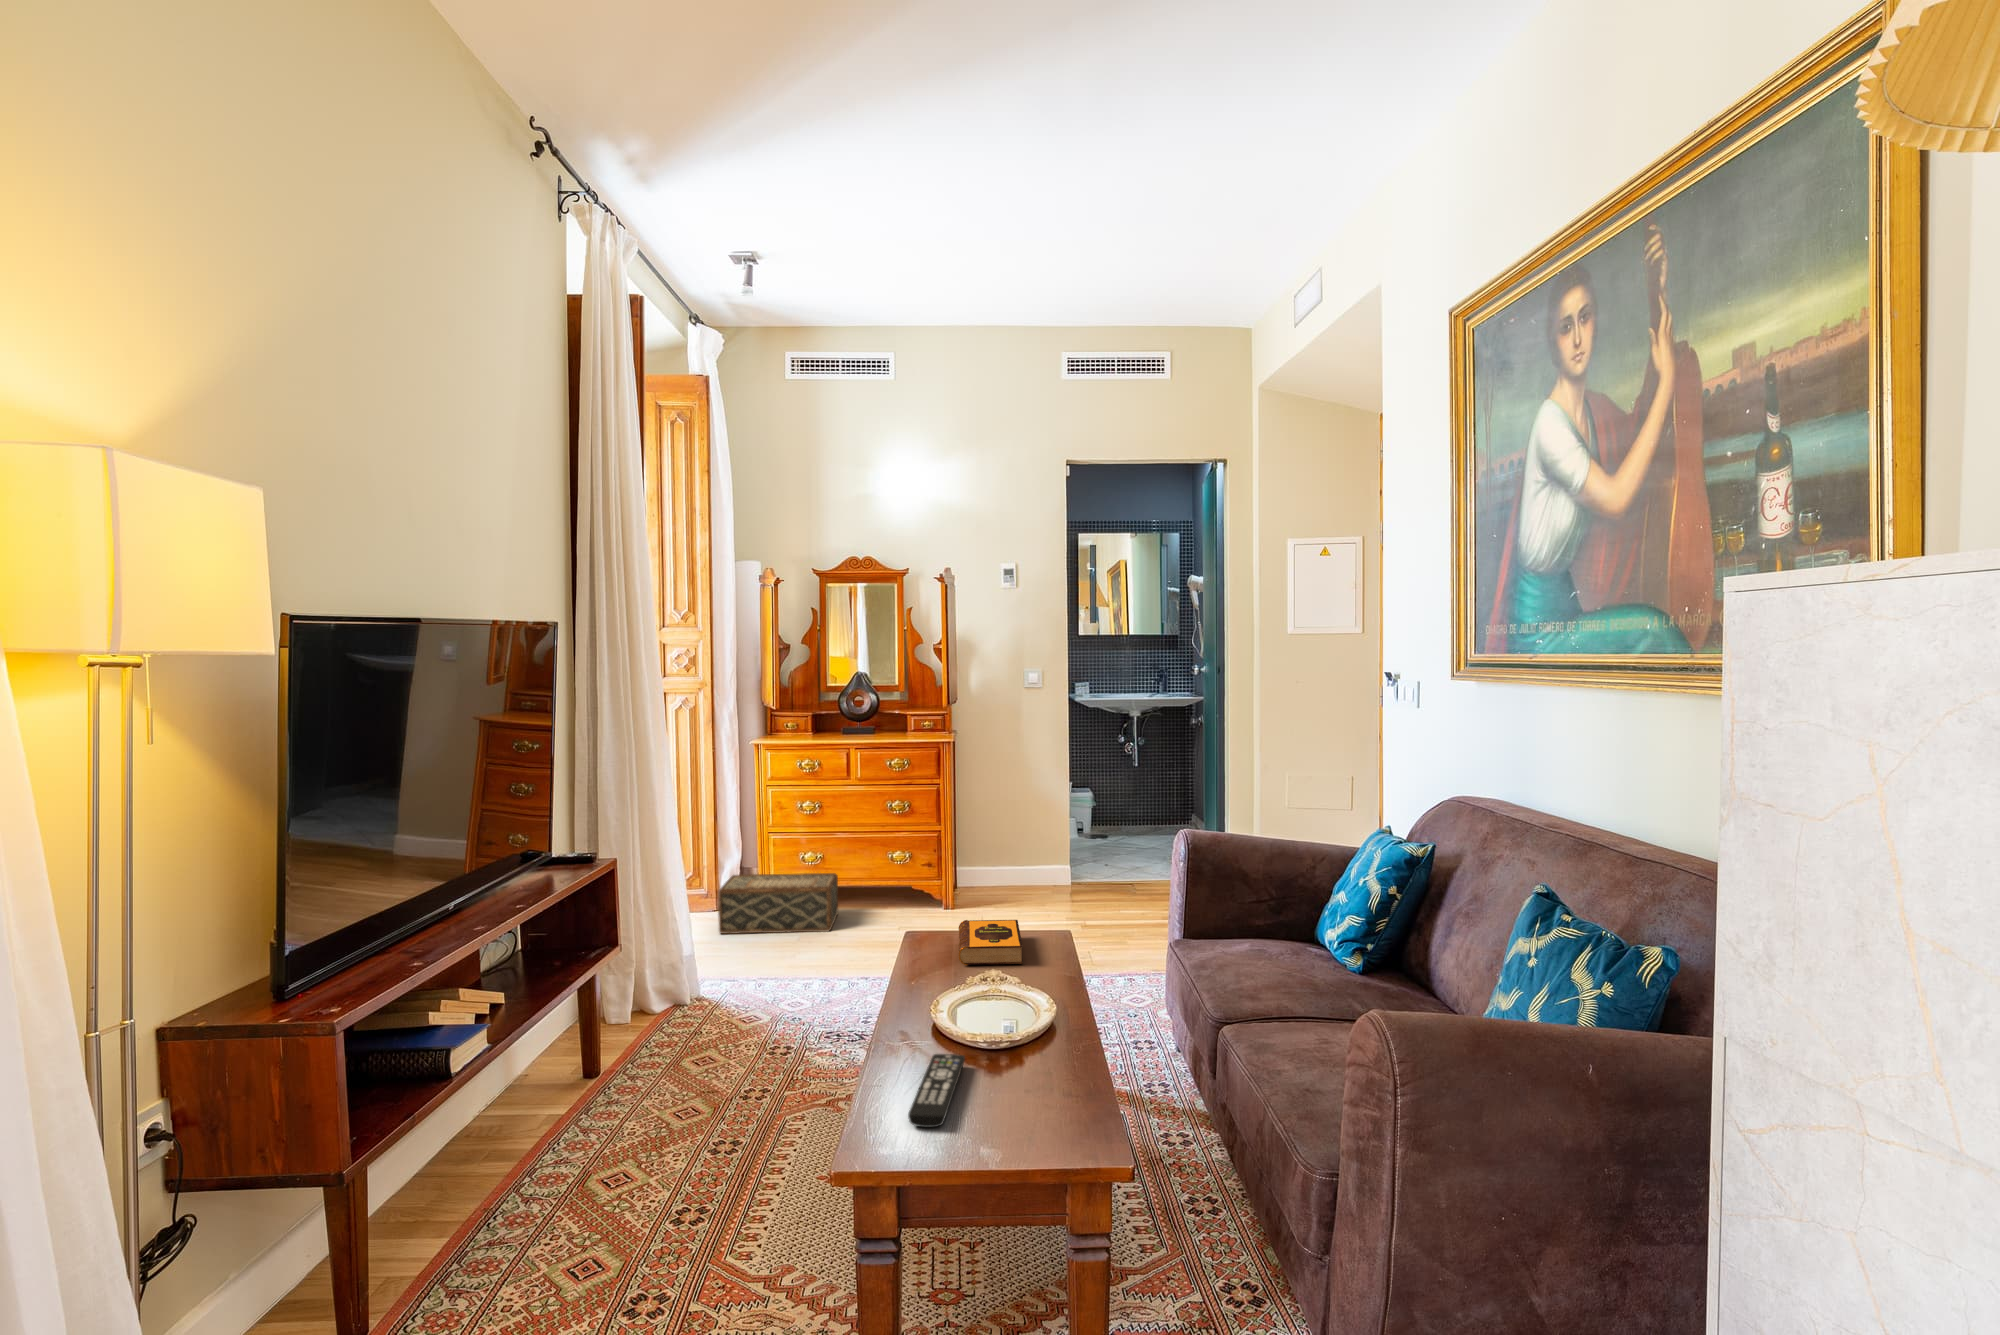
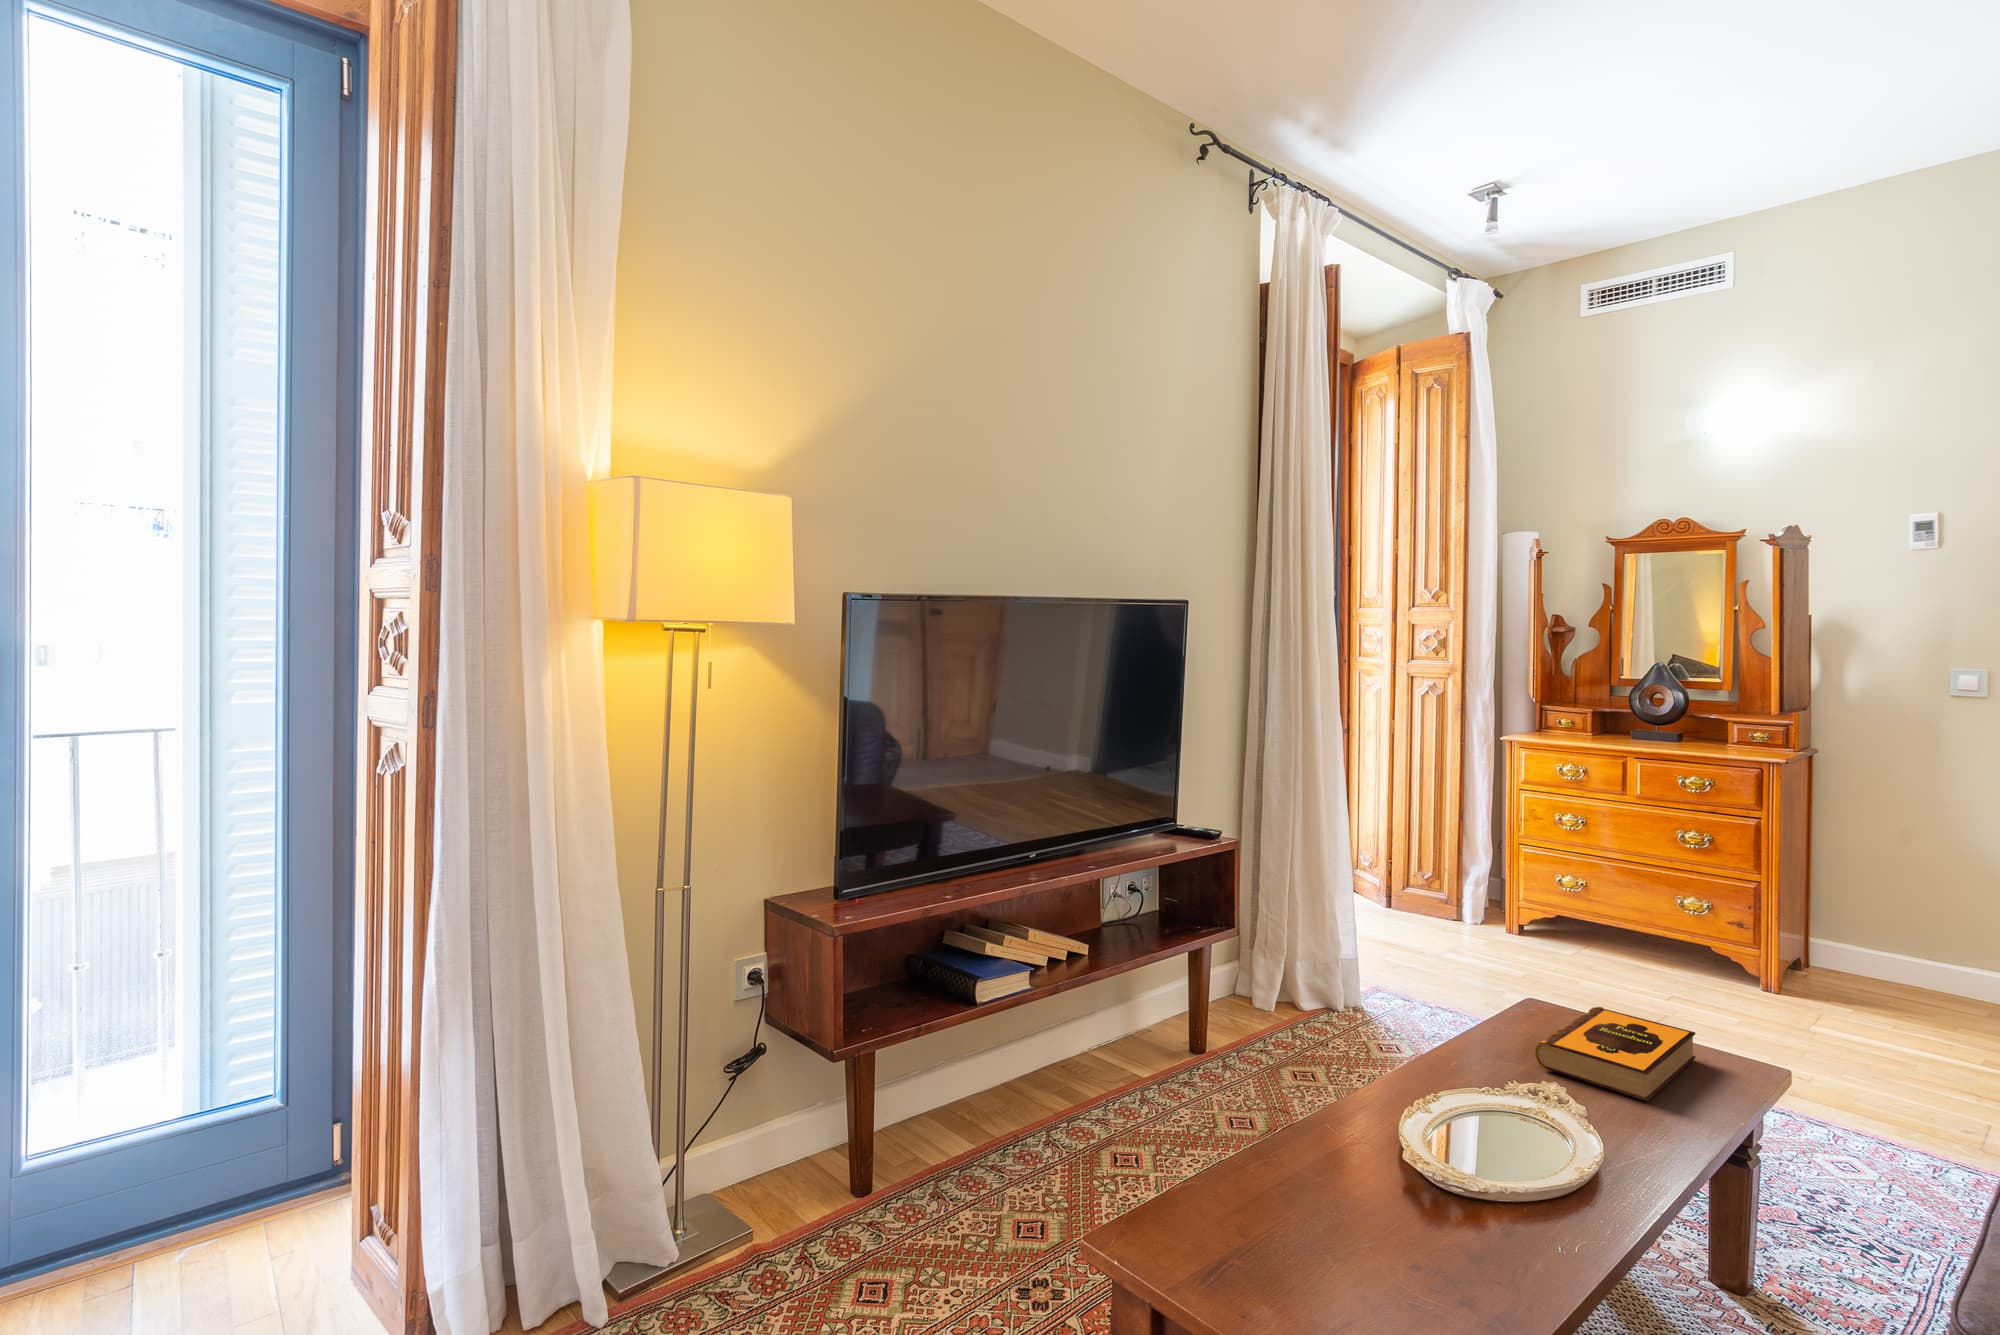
woven basket: present [718,873,838,934] -> none [1436,889,1609,986]
remote control: present [908,1054,965,1127] -> none [1181,1164,1357,1259]

